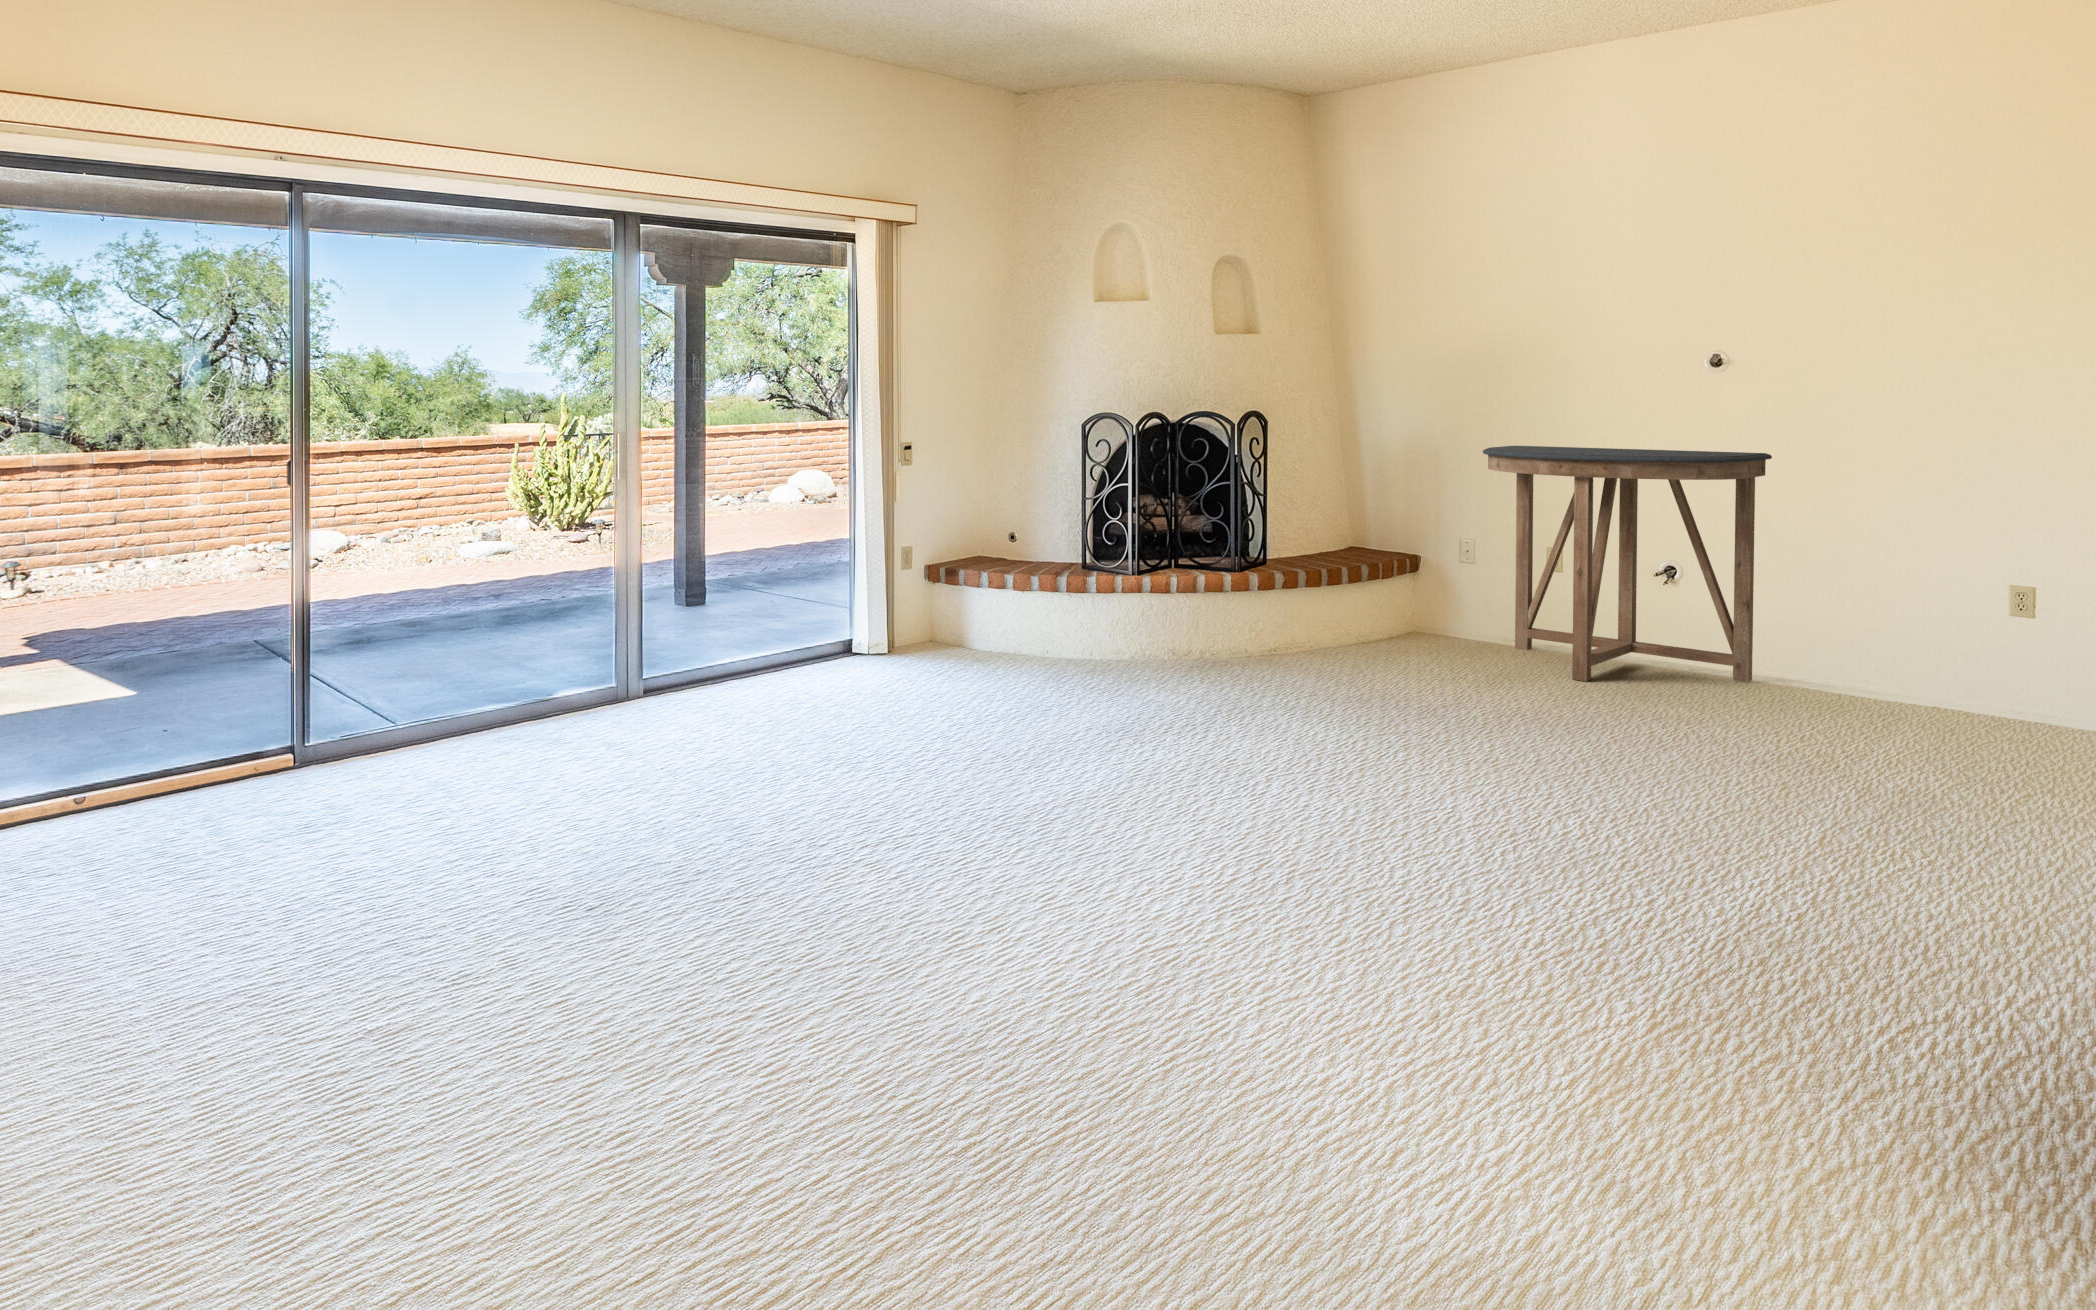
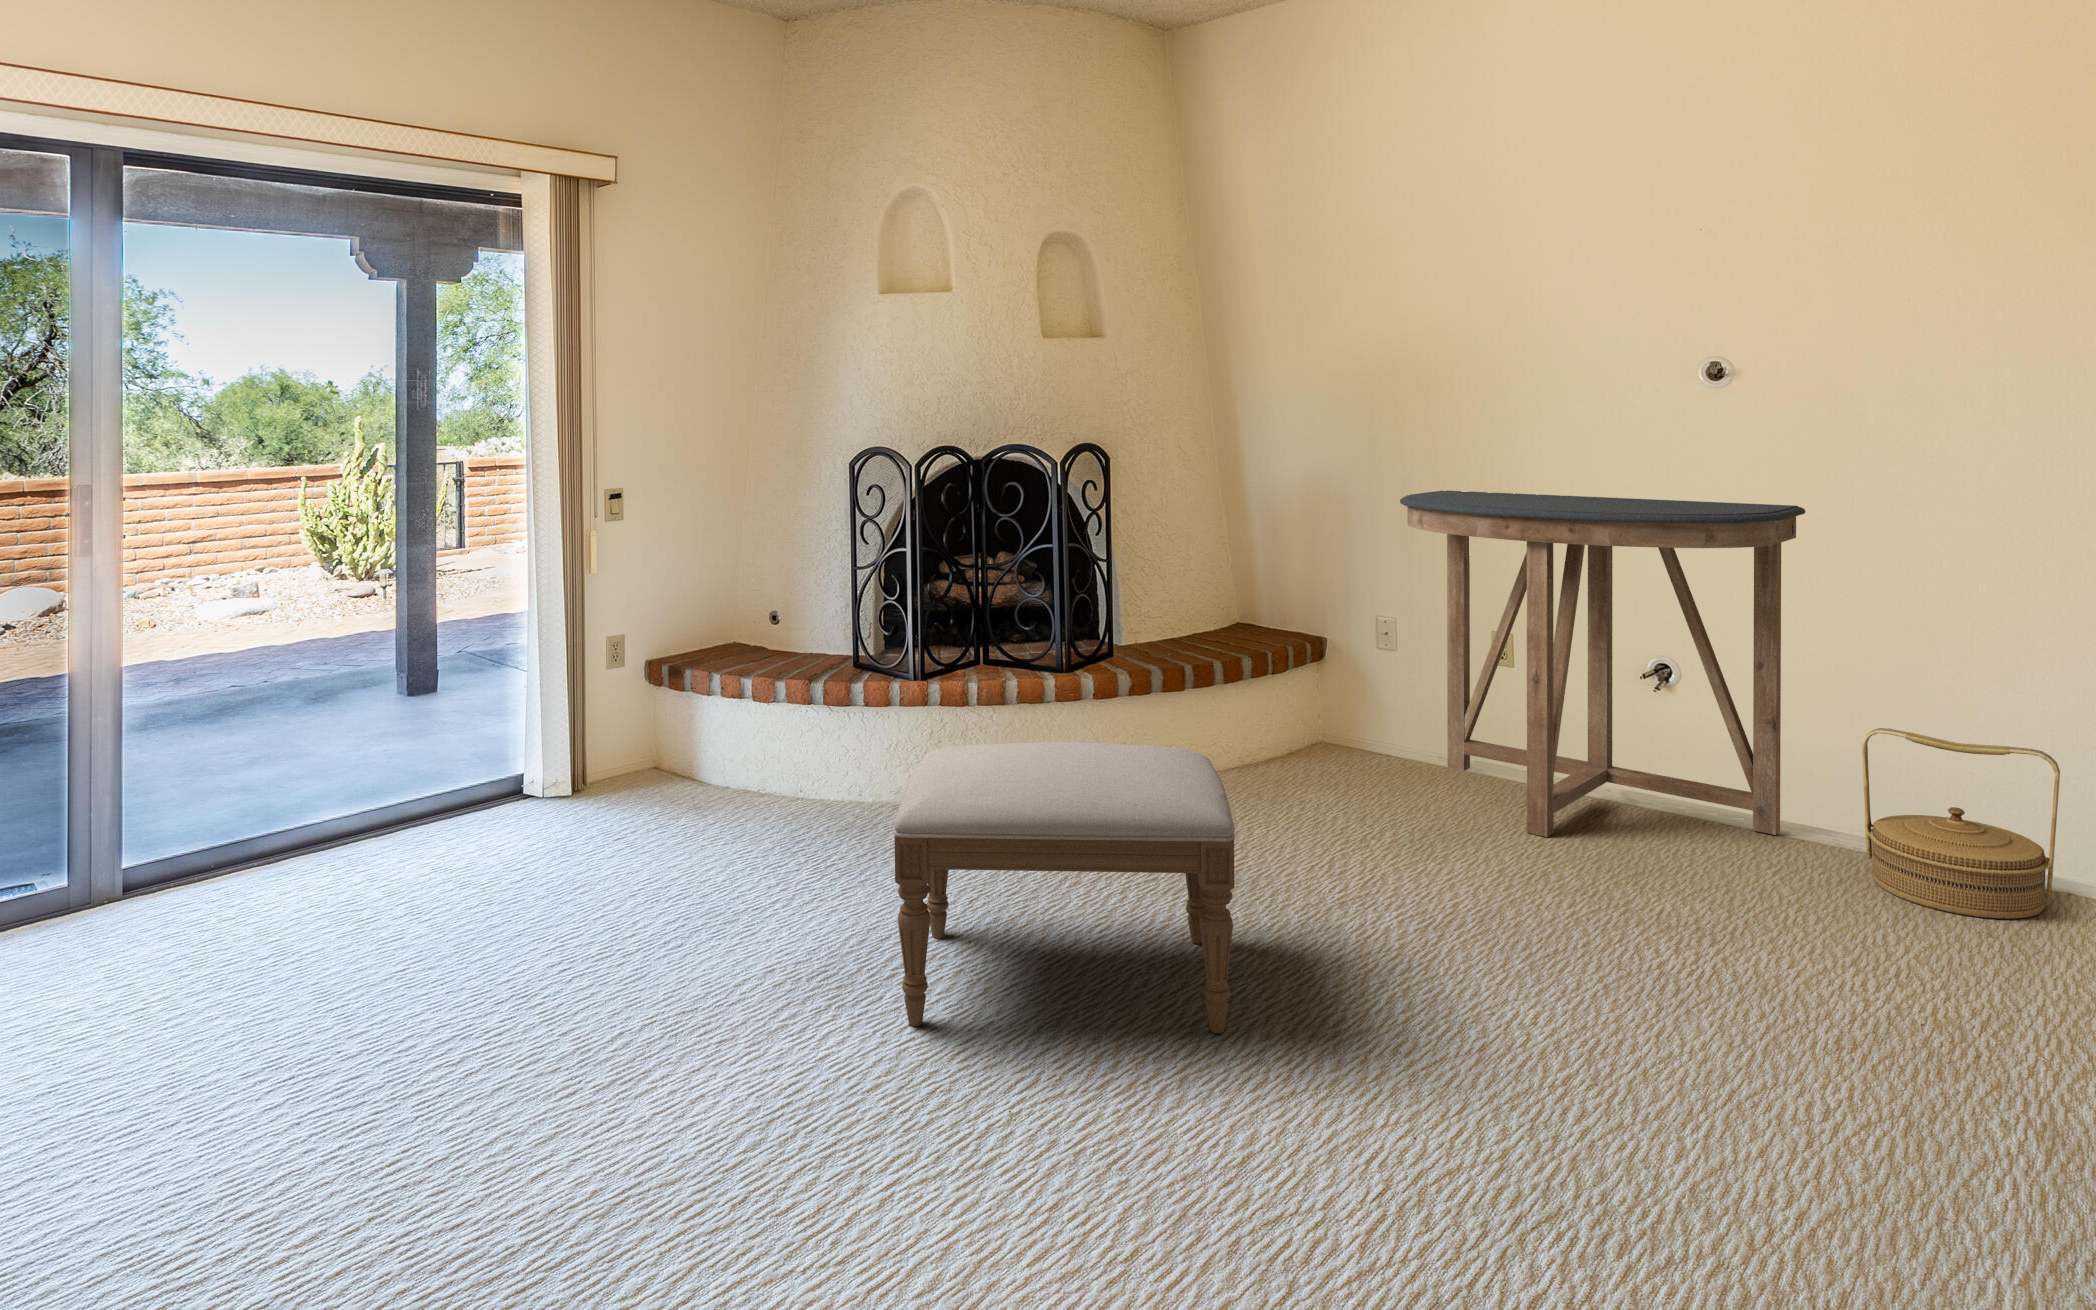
ottoman: none [1178,594,1392,753] -> present [894,742,1235,1033]
woven basket: none [1803,601,1928,718] -> present [1862,728,2060,919]

